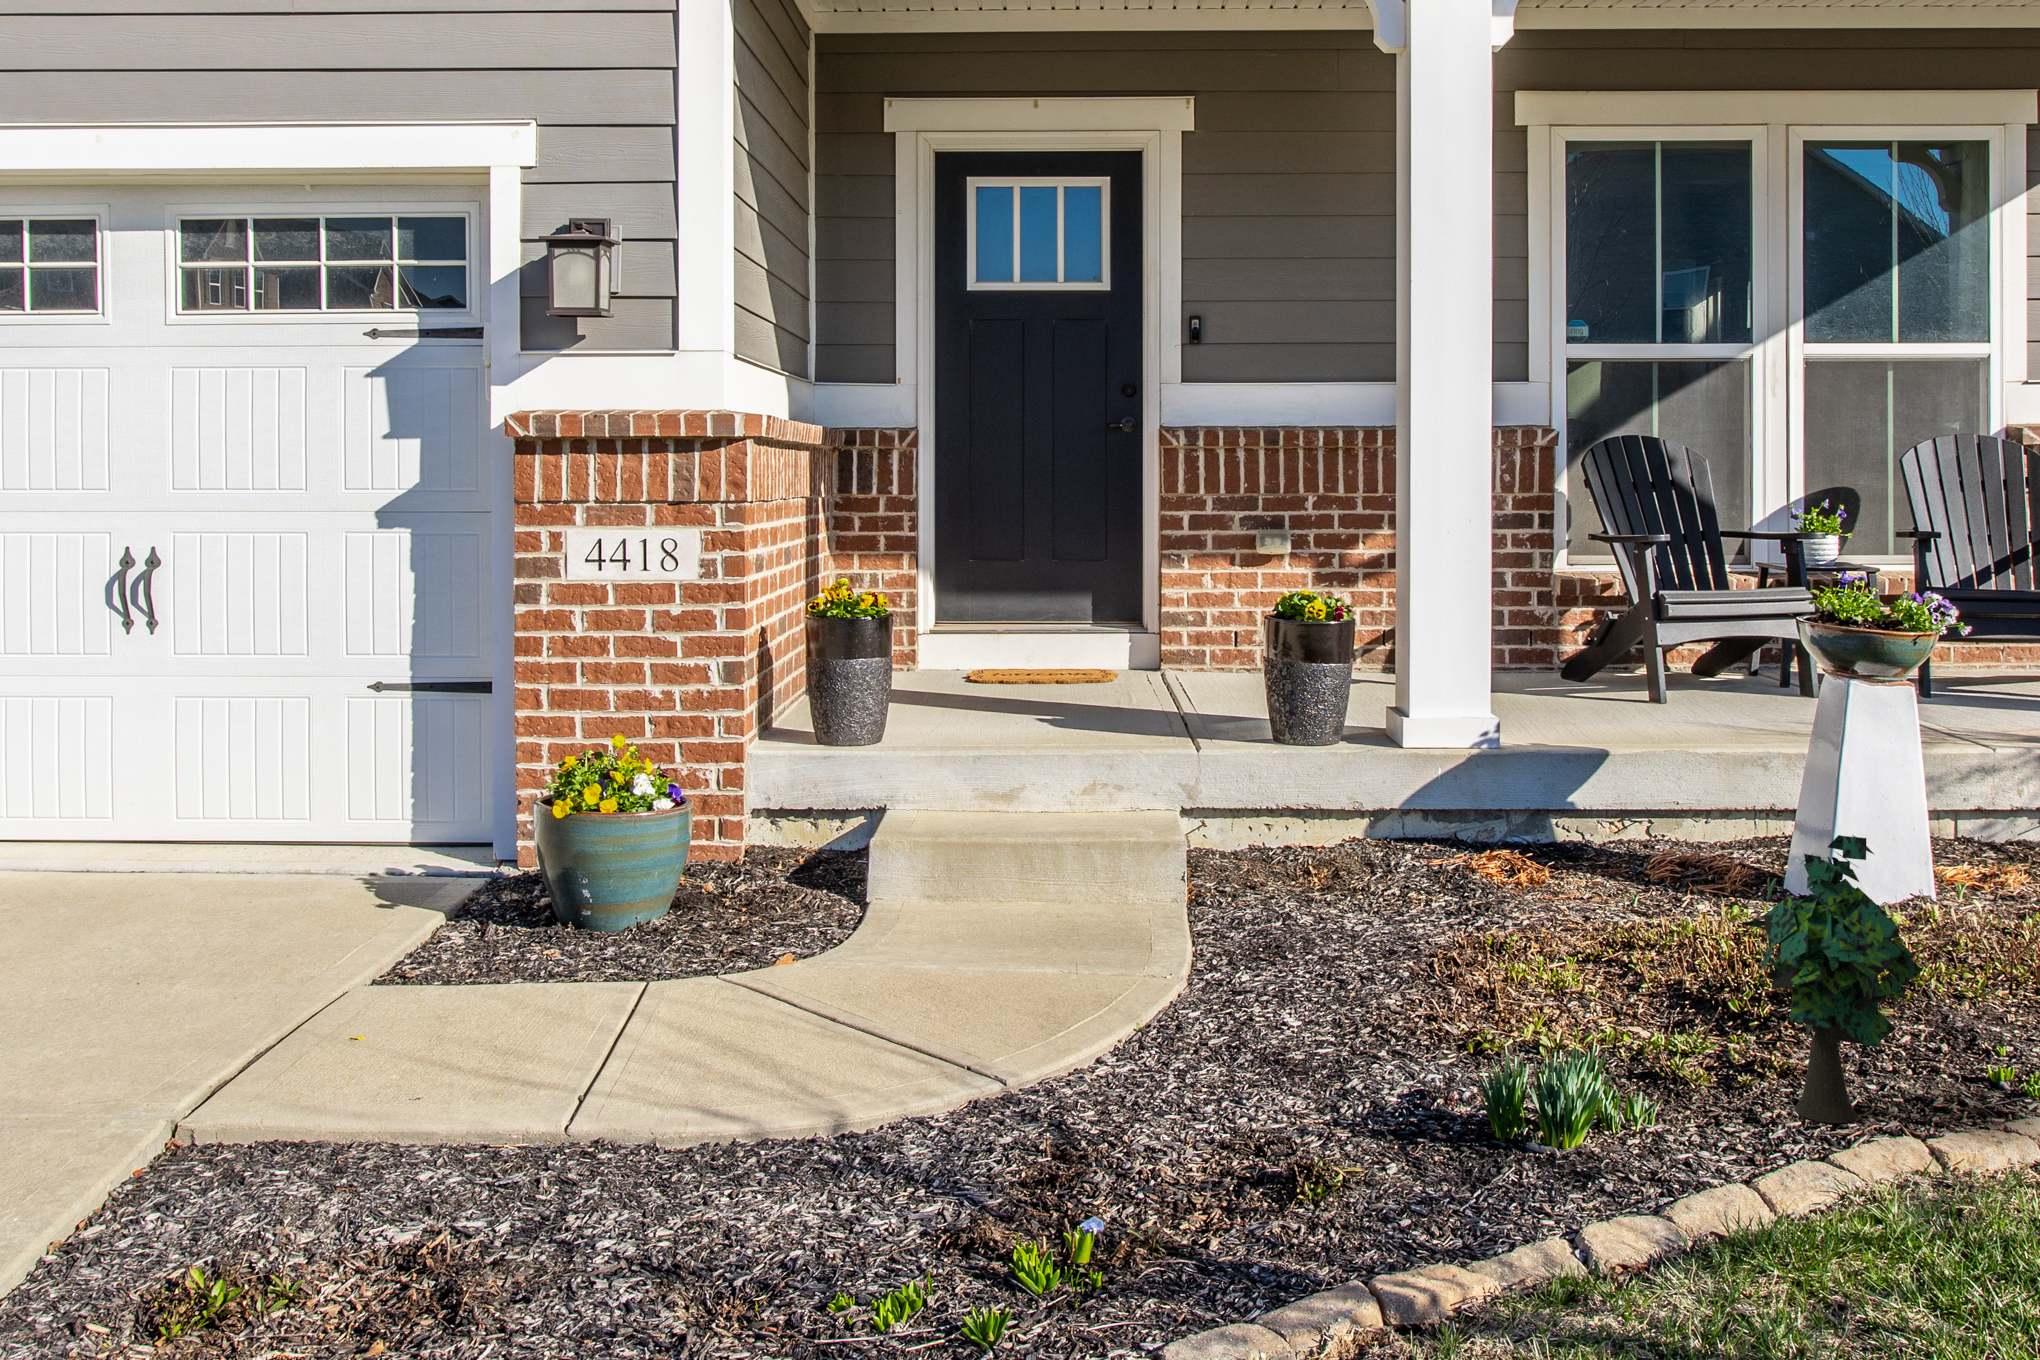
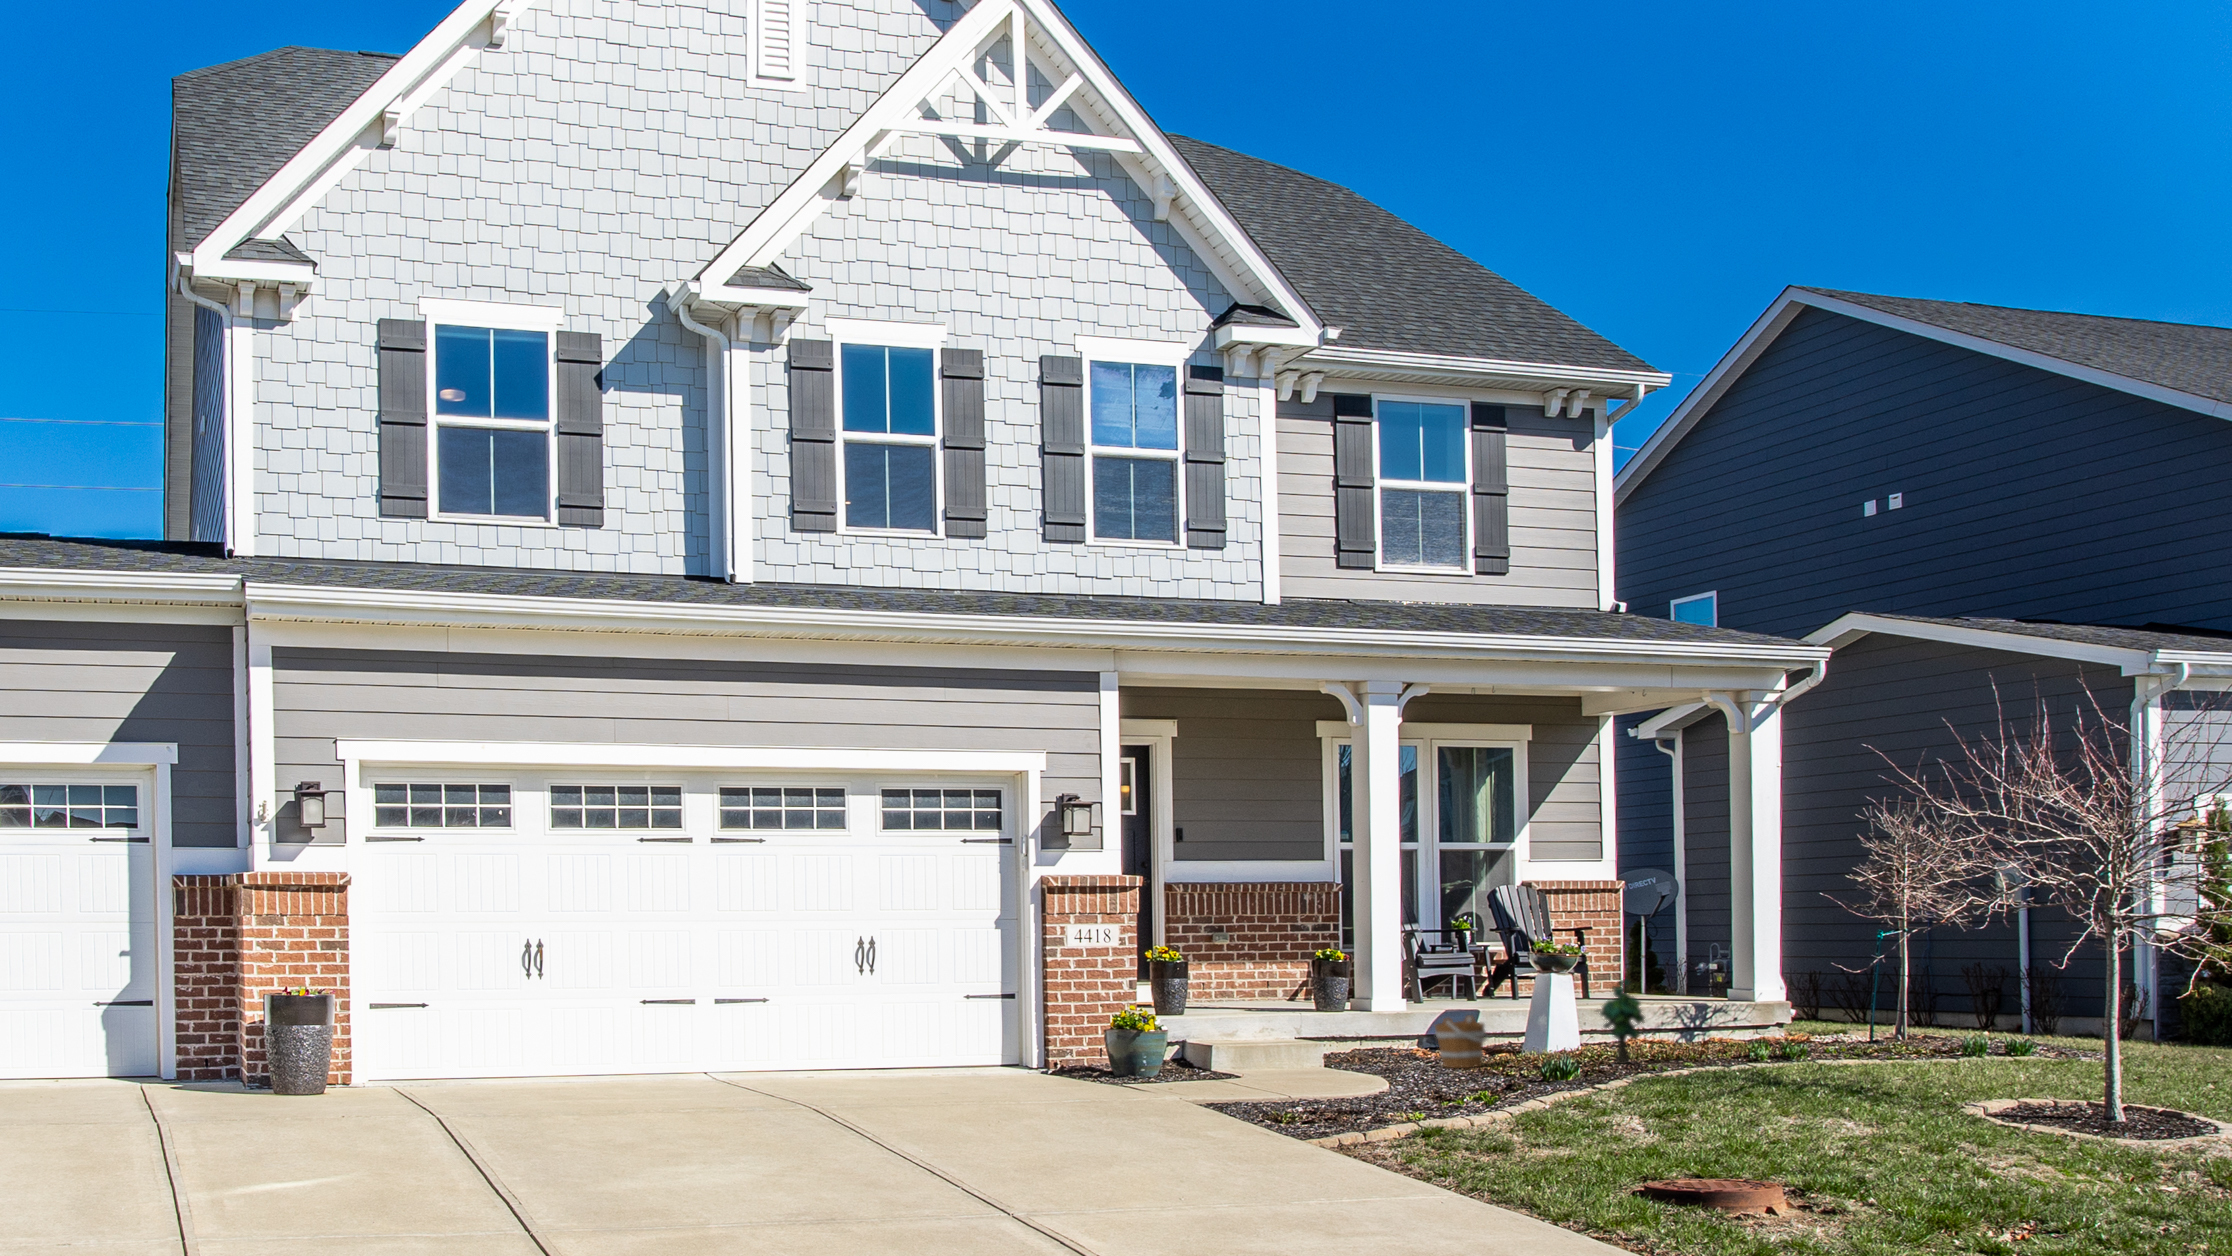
bucket: none [1266,865,1428,1040] -> present [1435,1015,1488,1068]

